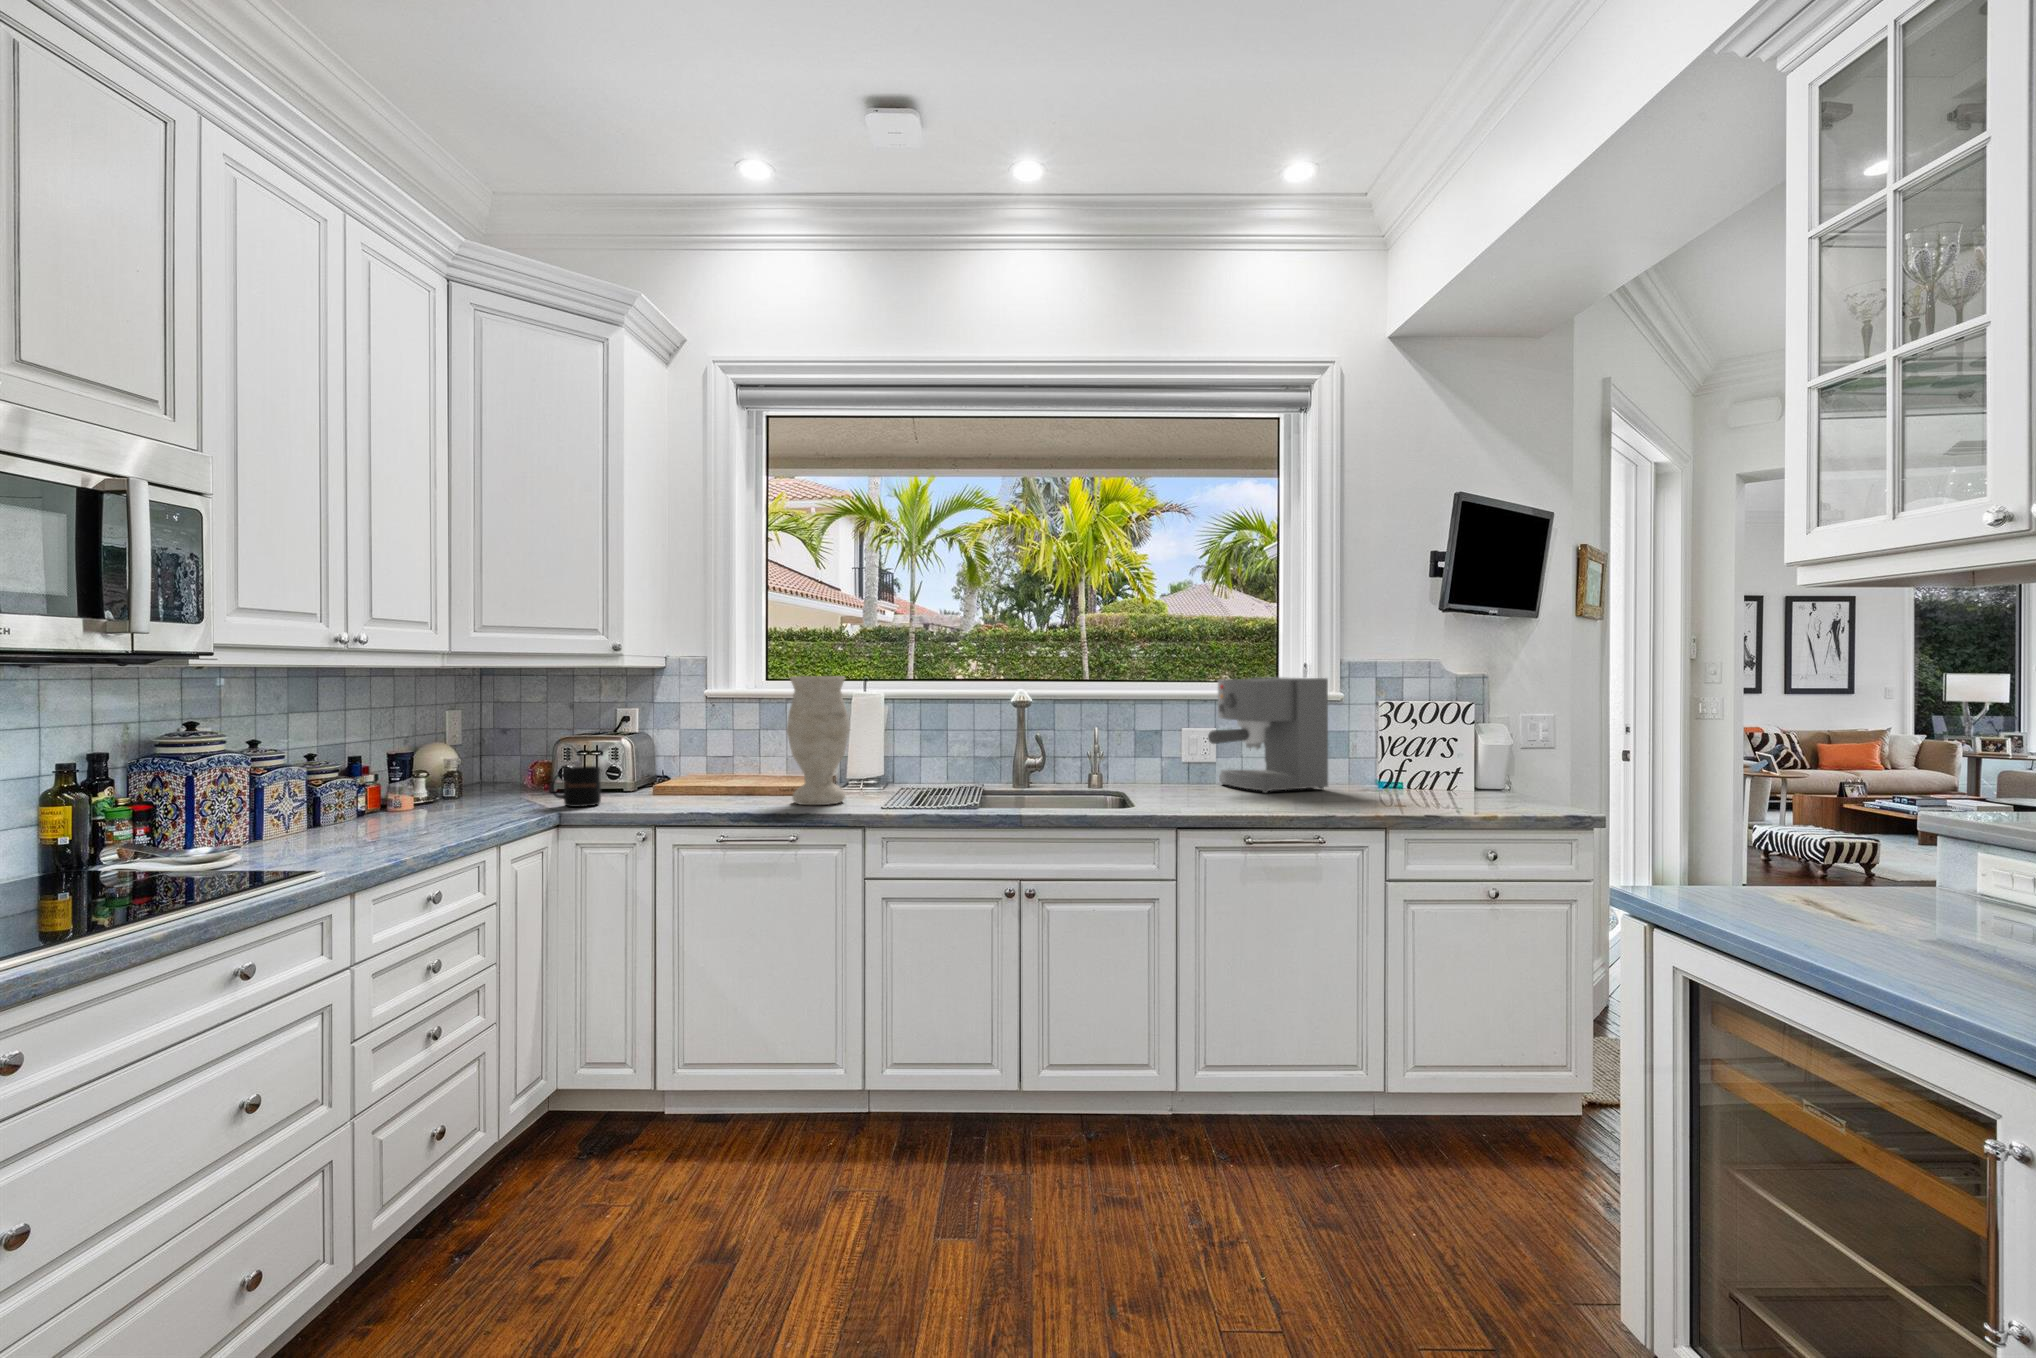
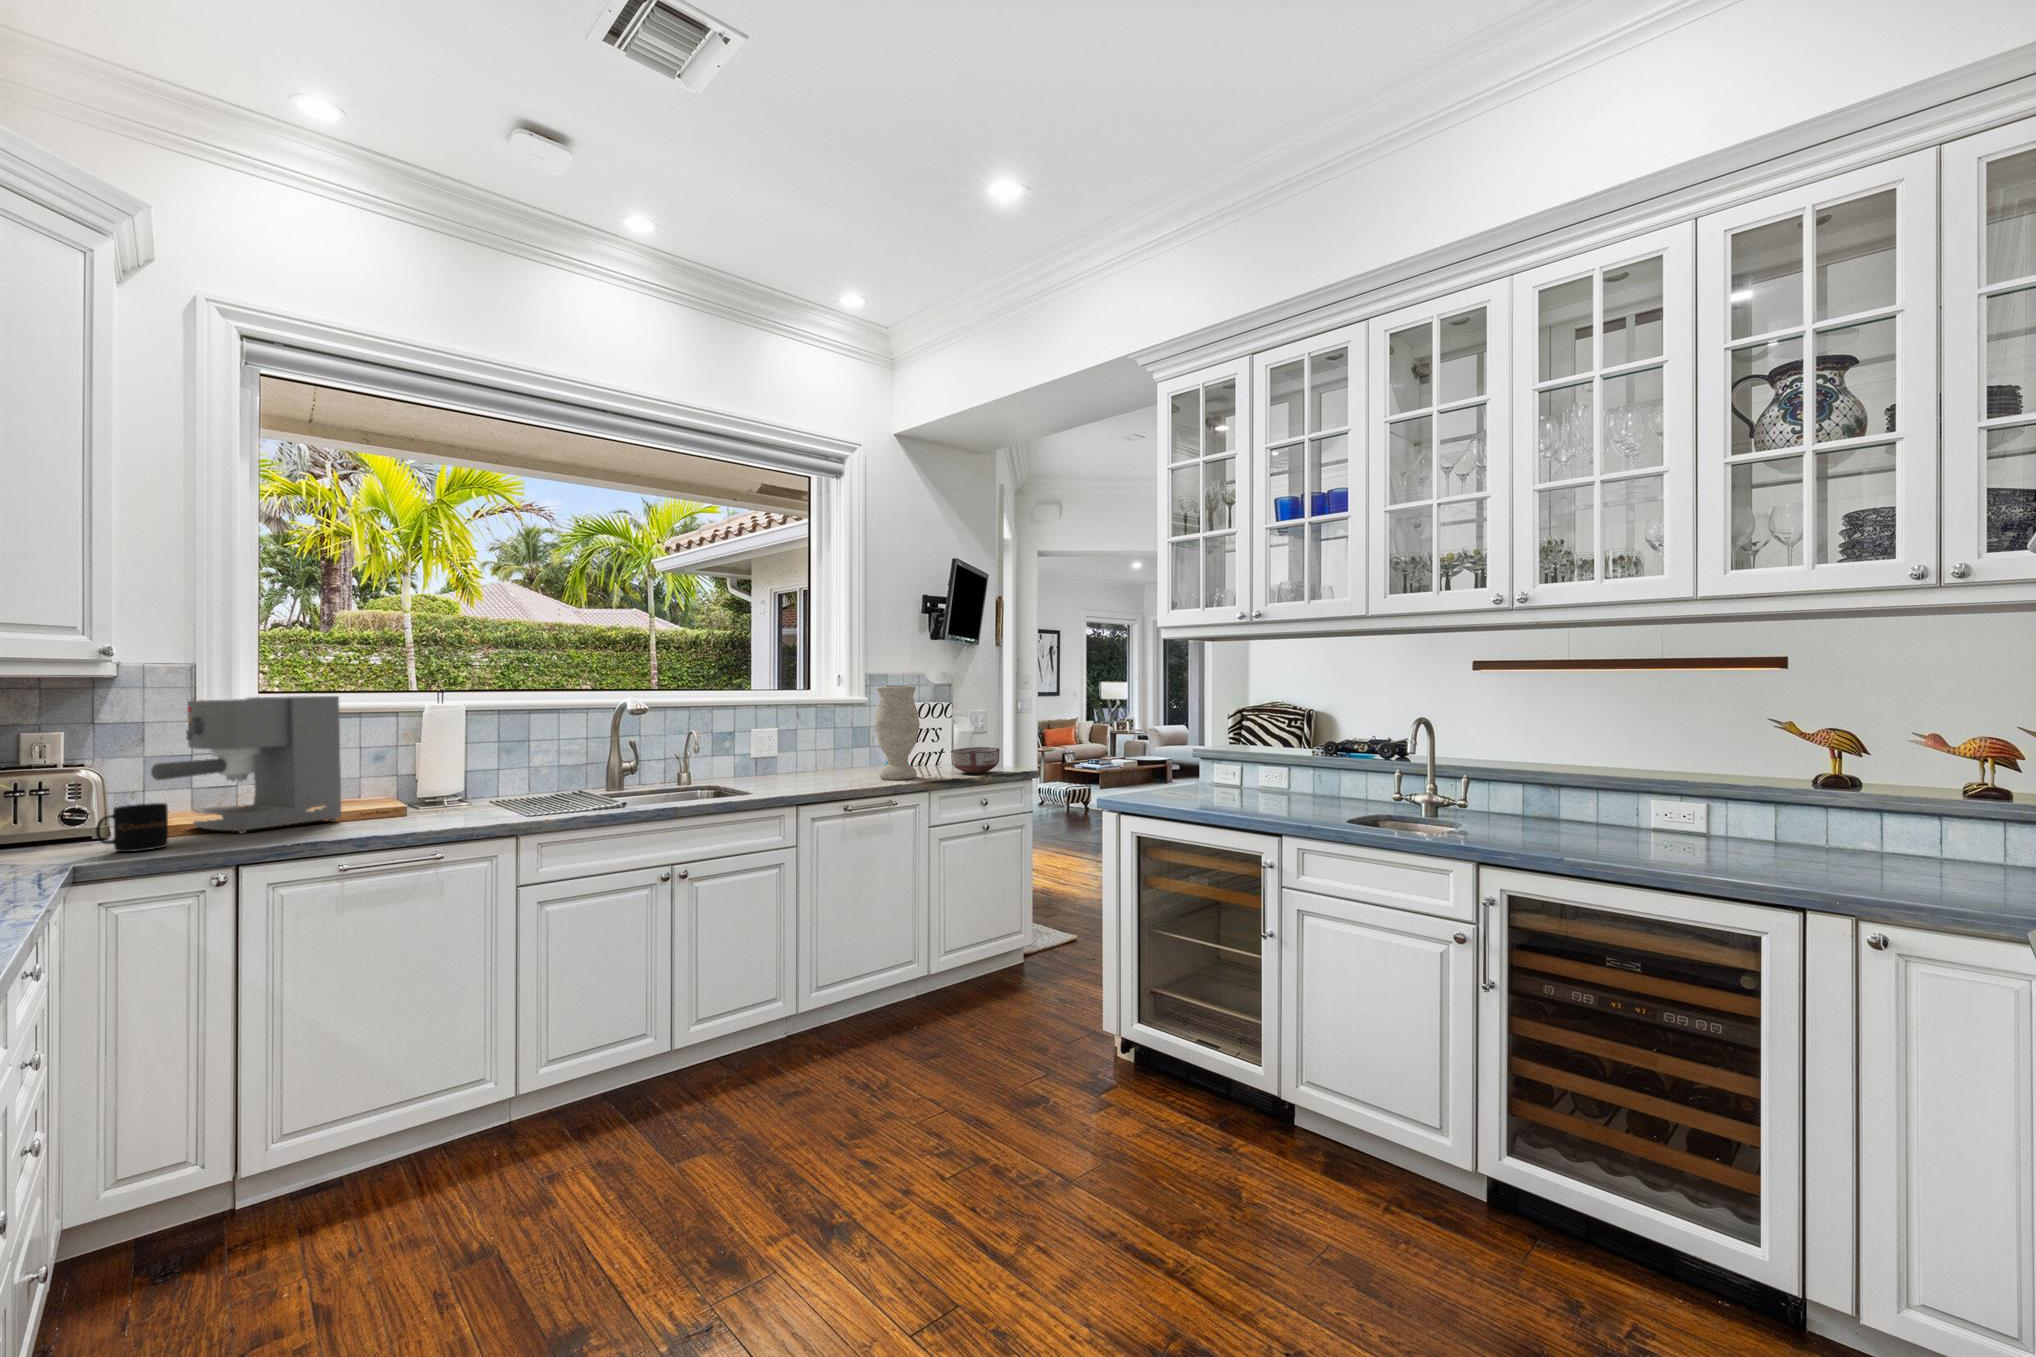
vase: present [786,676,850,805] -> present [874,686,920,780]
coffee maker: present [1208,677,1328,793] -> present [151,696,342,834]
ceramic bowl: none [1444,771,1523,809] -> present [951,747,1000,773]

